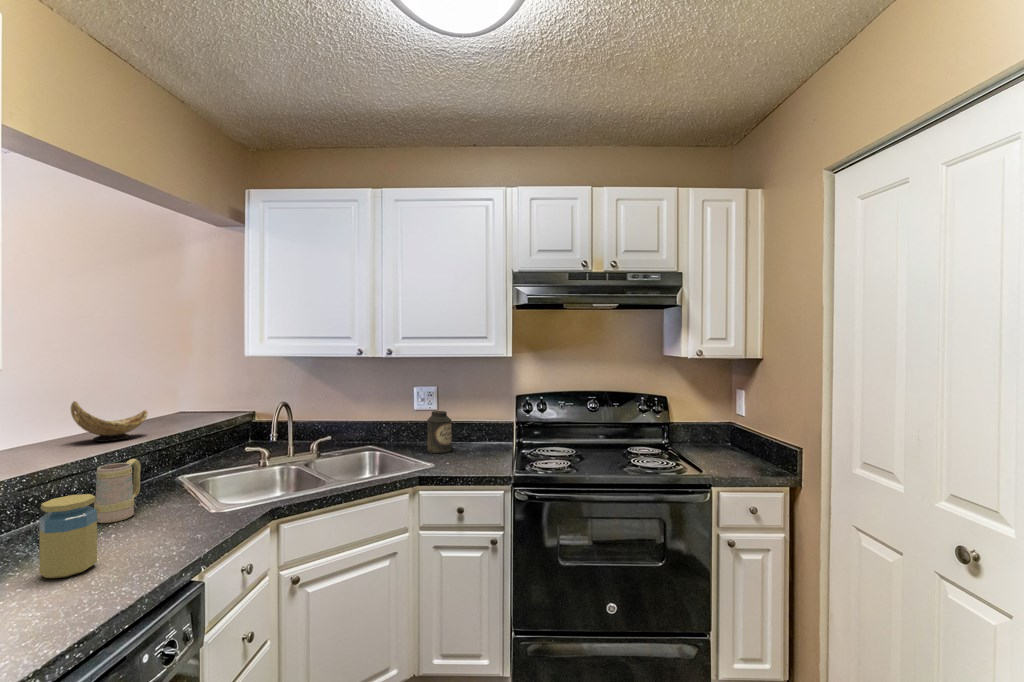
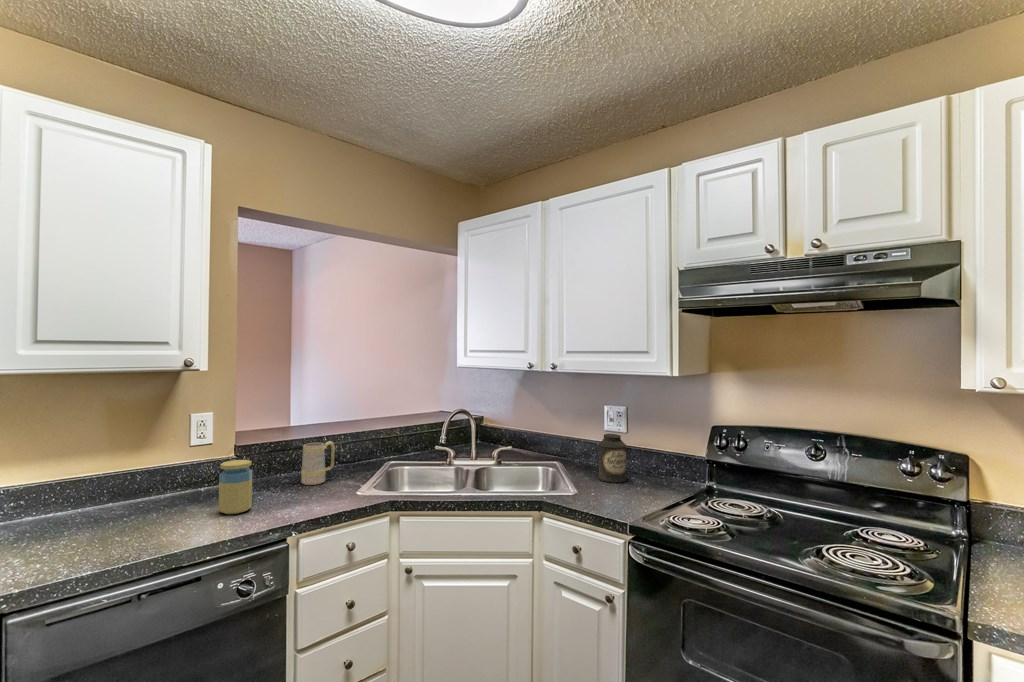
decorative bowl: present [71,401,147,442] -> none [338,395,386,426]

